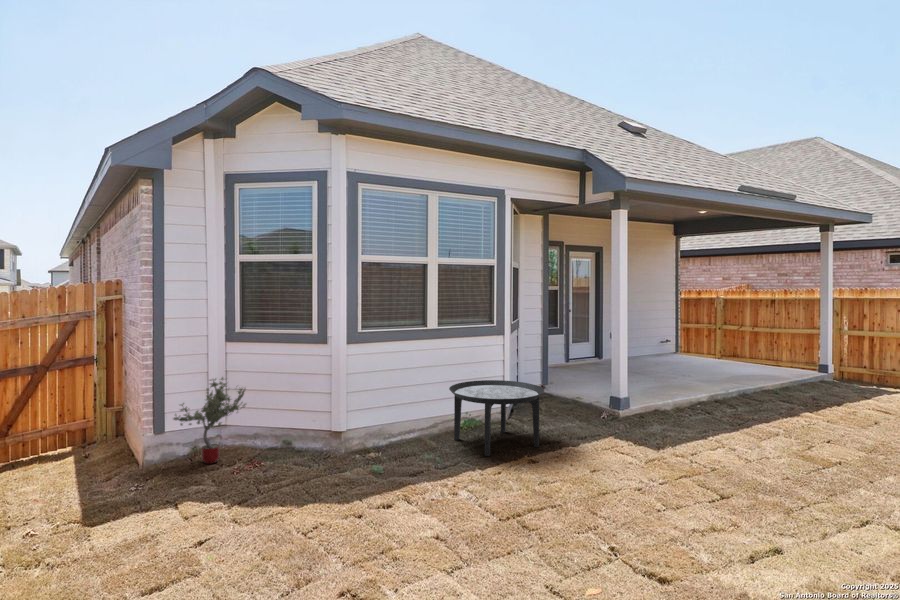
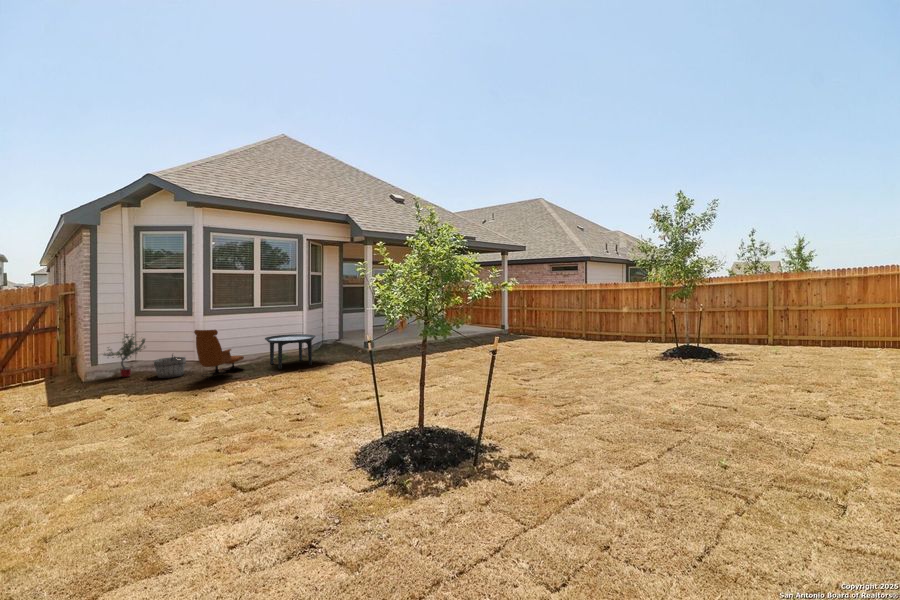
lounge chair: none [347,377,417,483] -> present [194,330,244,379]
wooden bucket: none [262,418,317,470] -> present [154,355,186,378]

